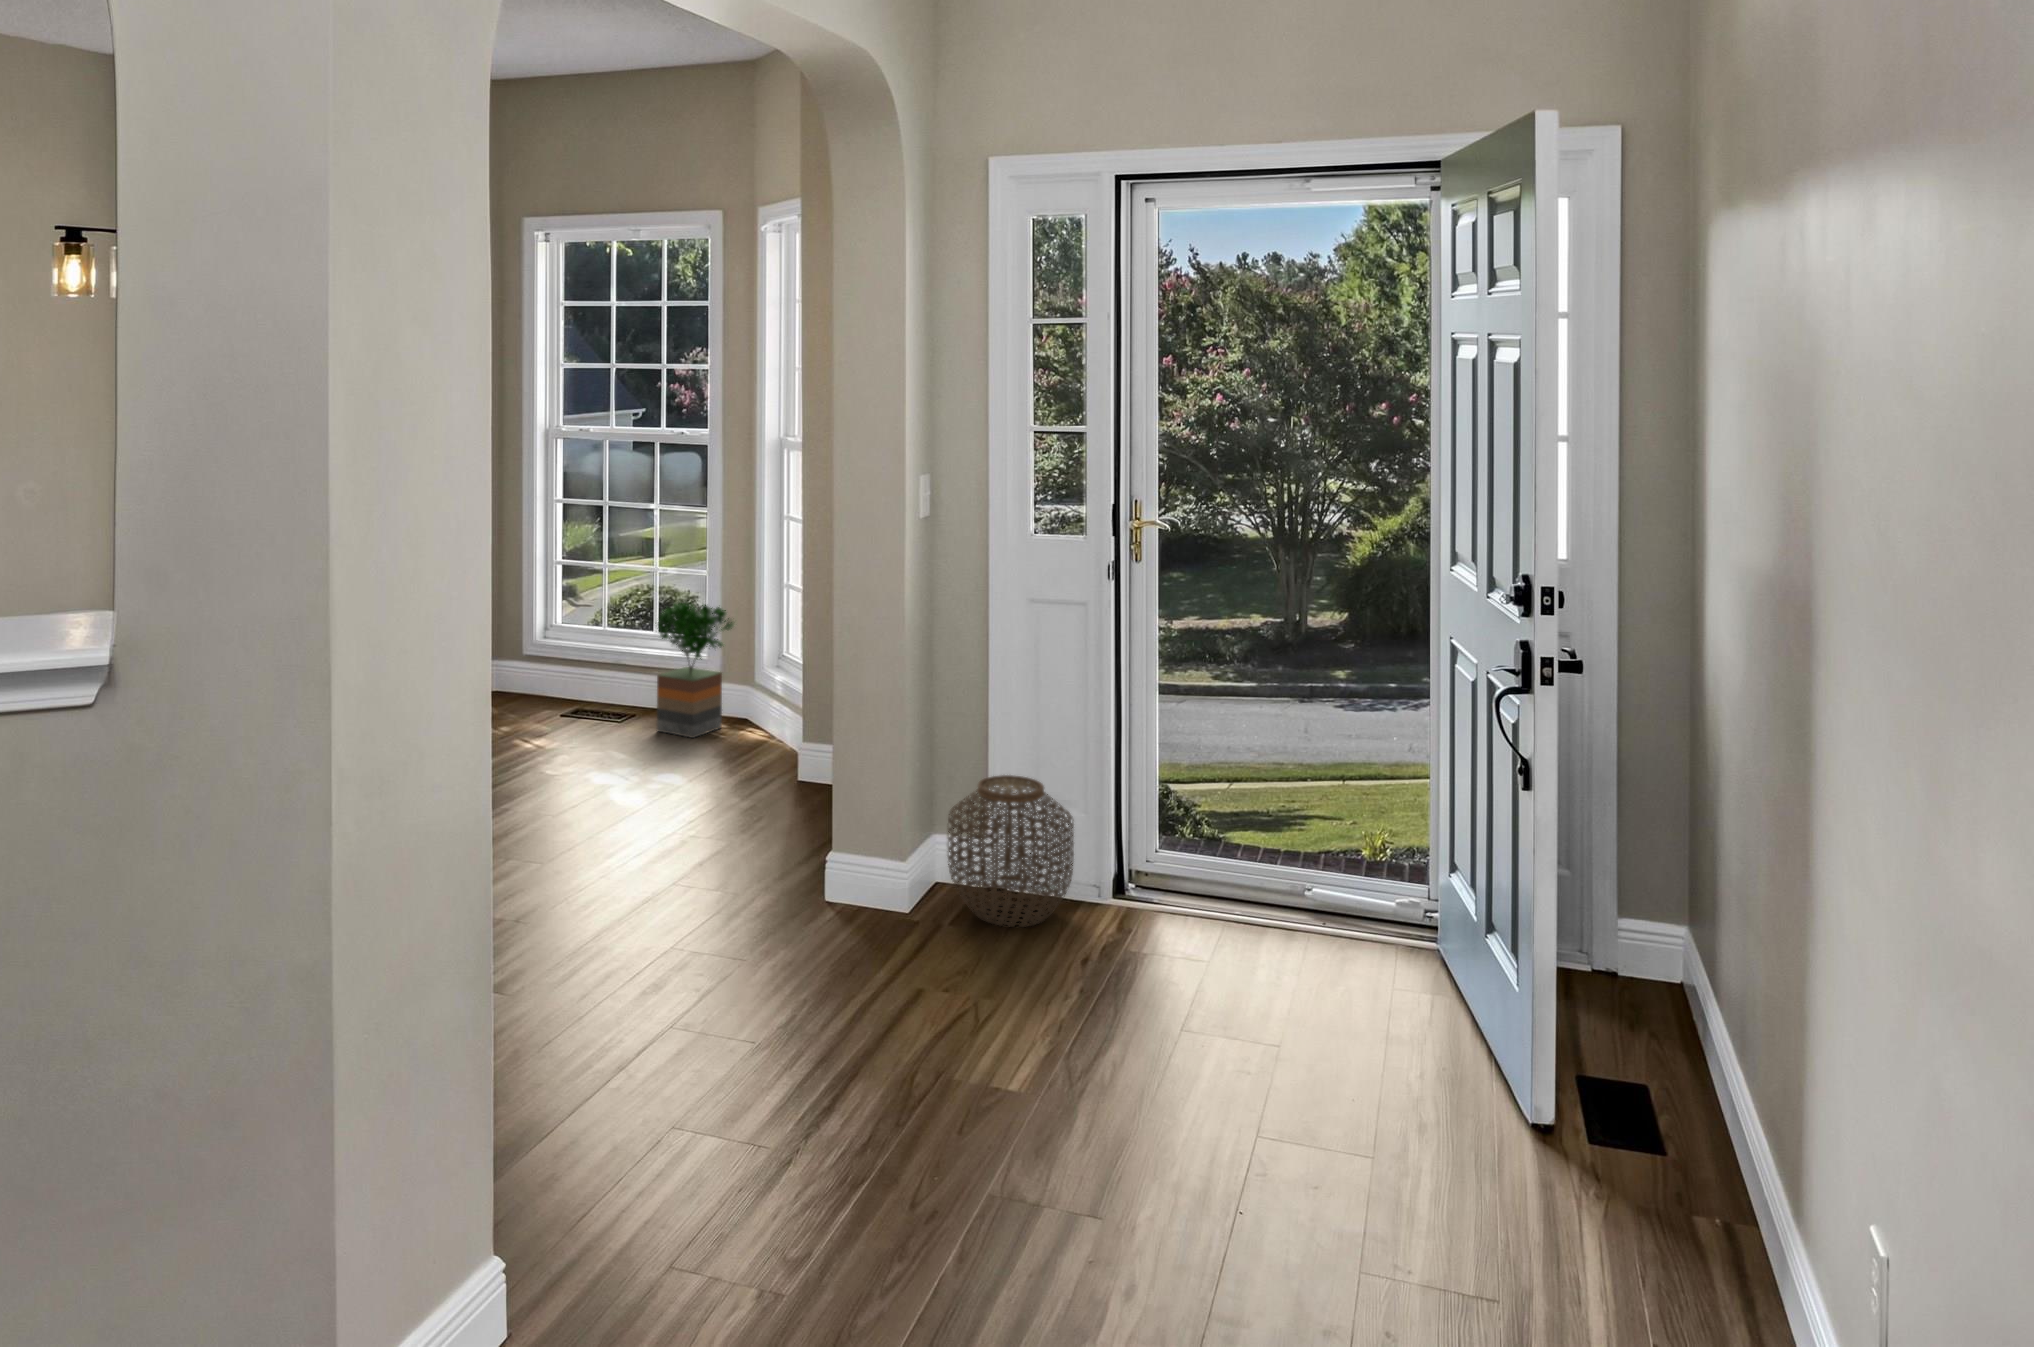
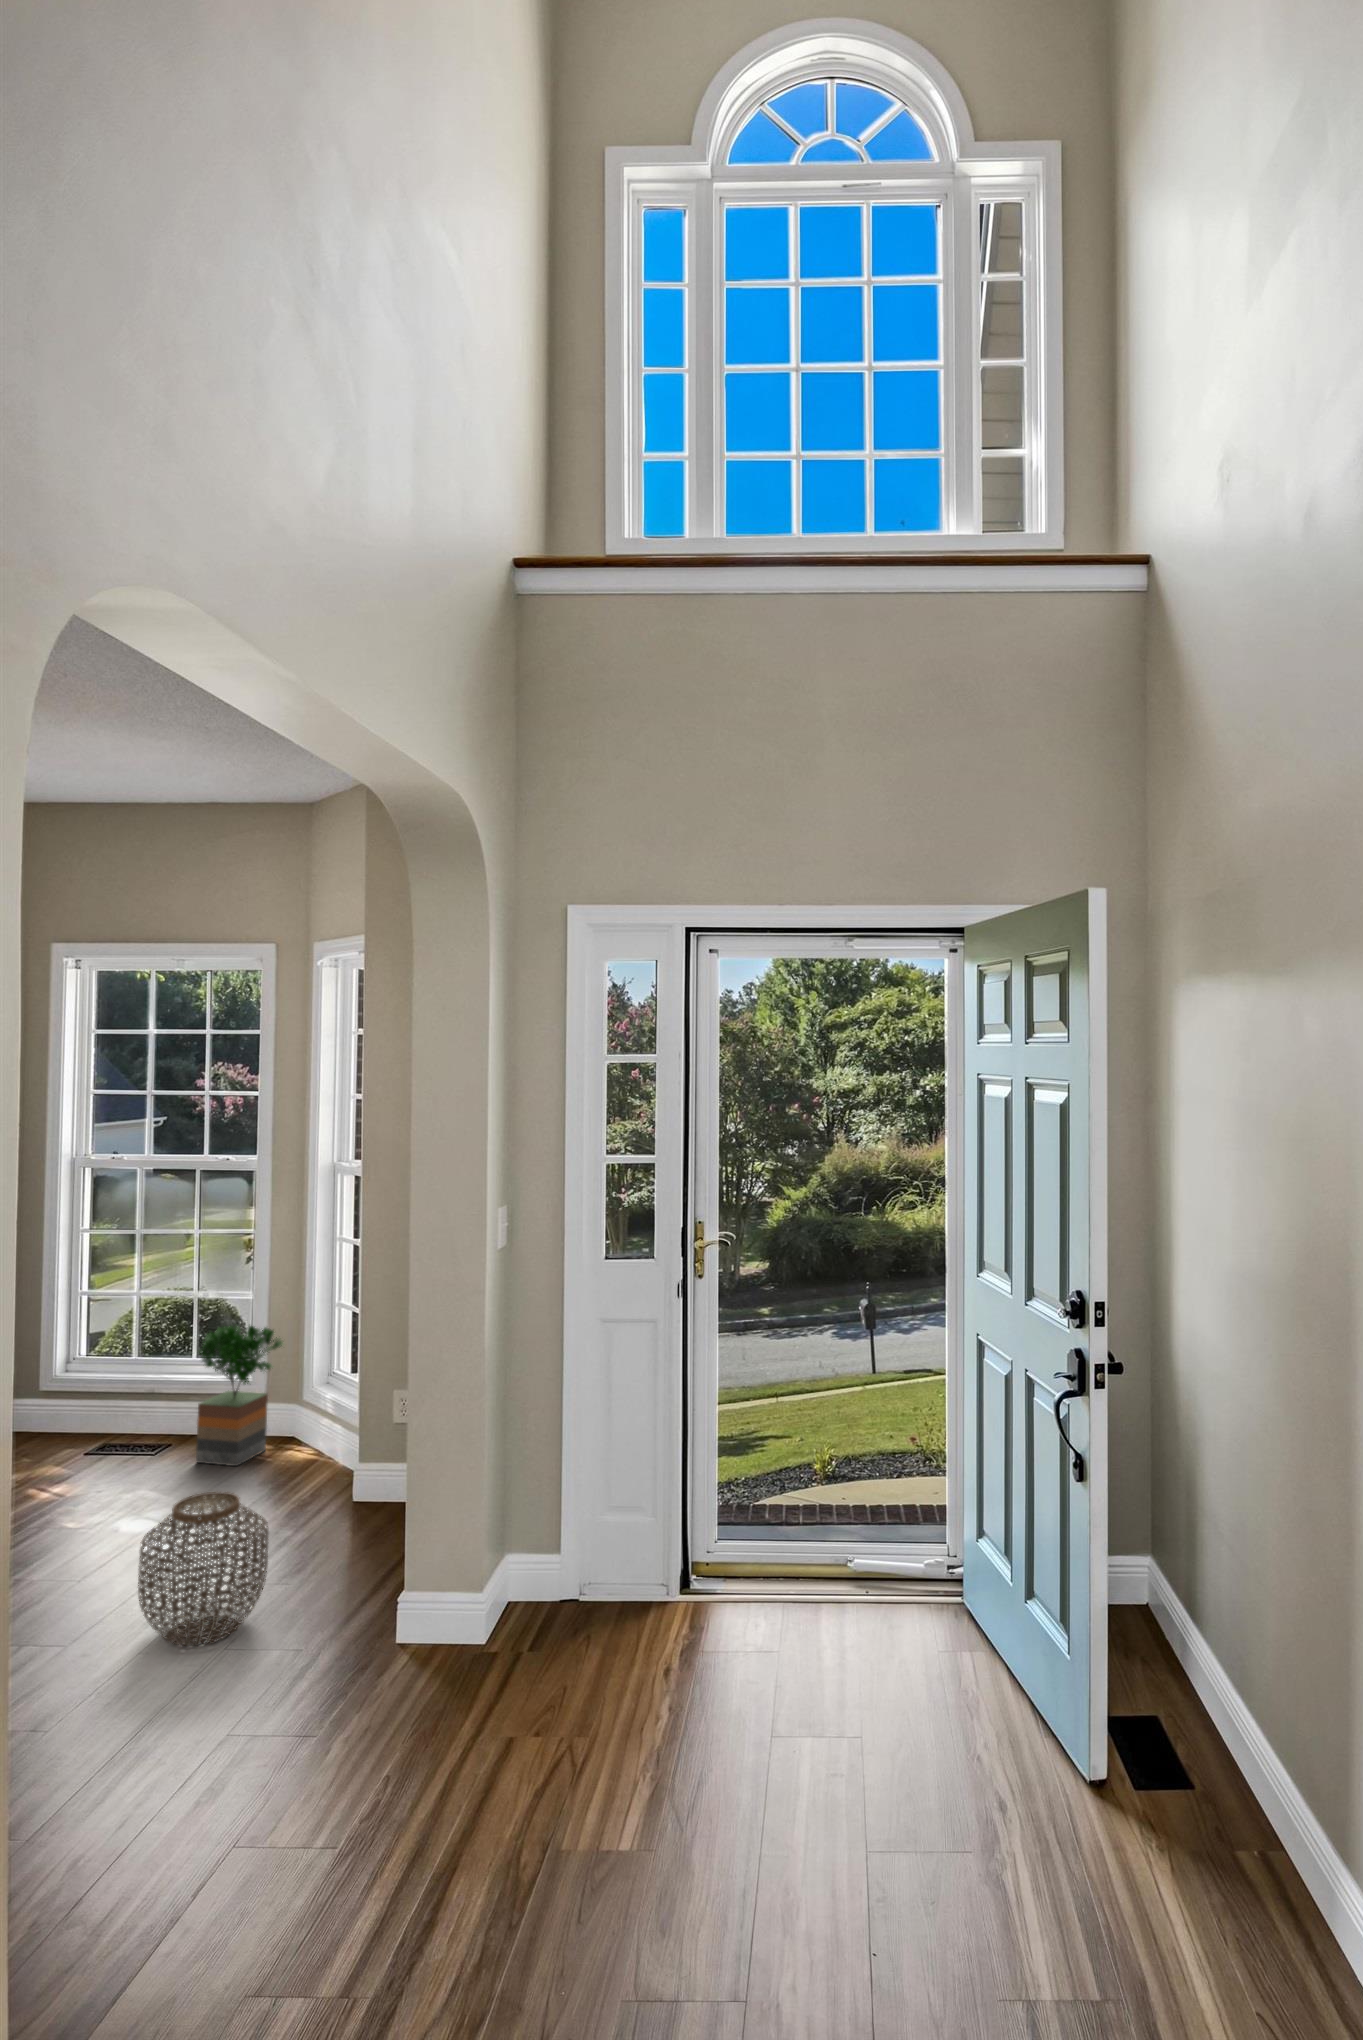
woven basket: present [948,775,1074,927] -> present [138,1492,268,1646]

